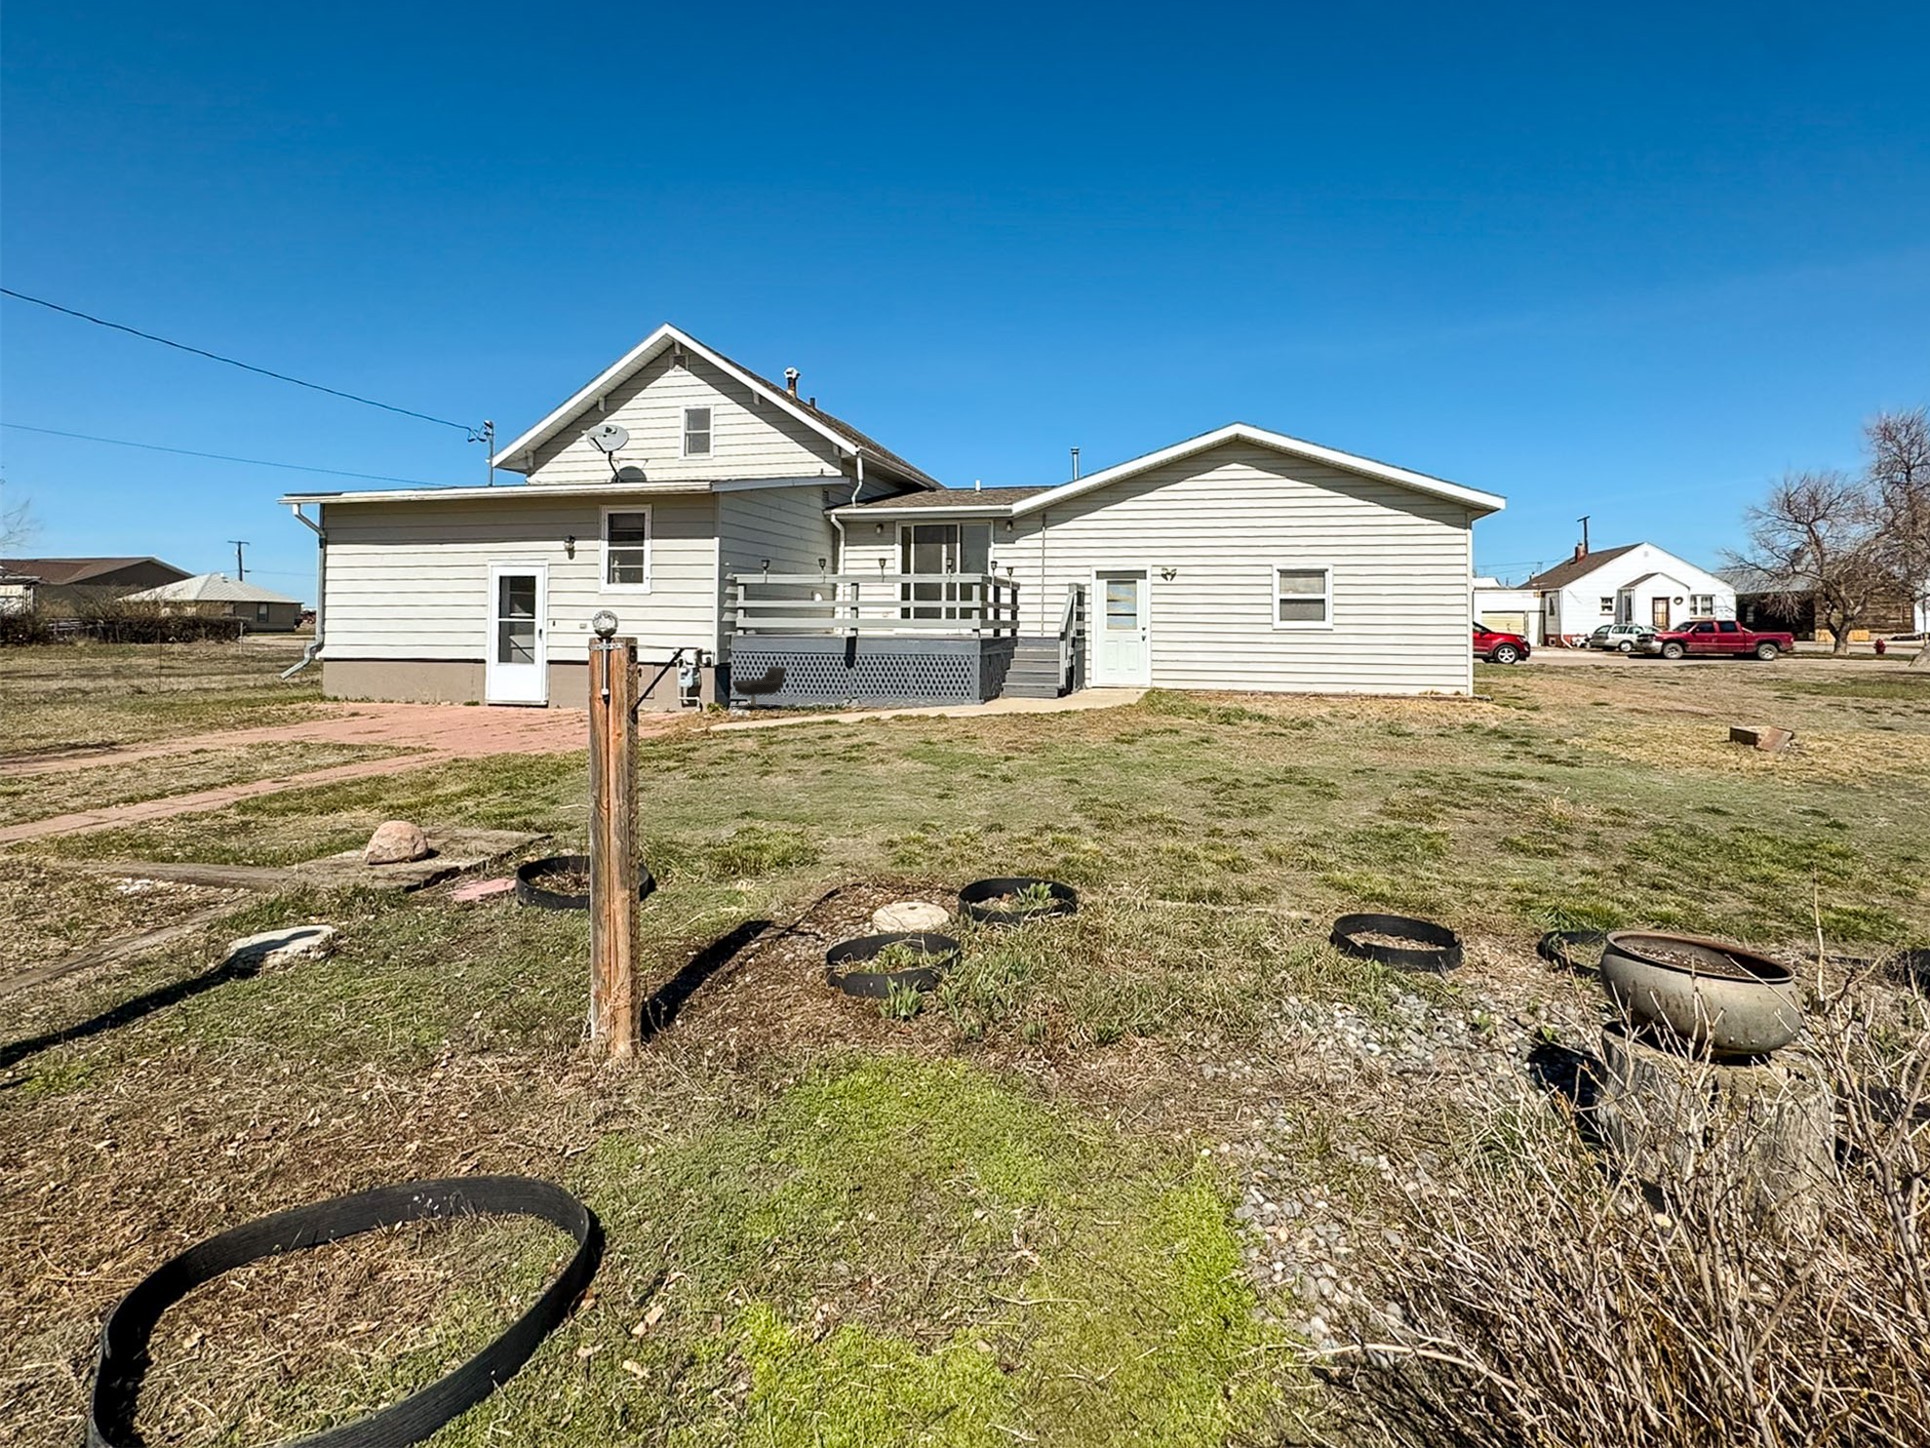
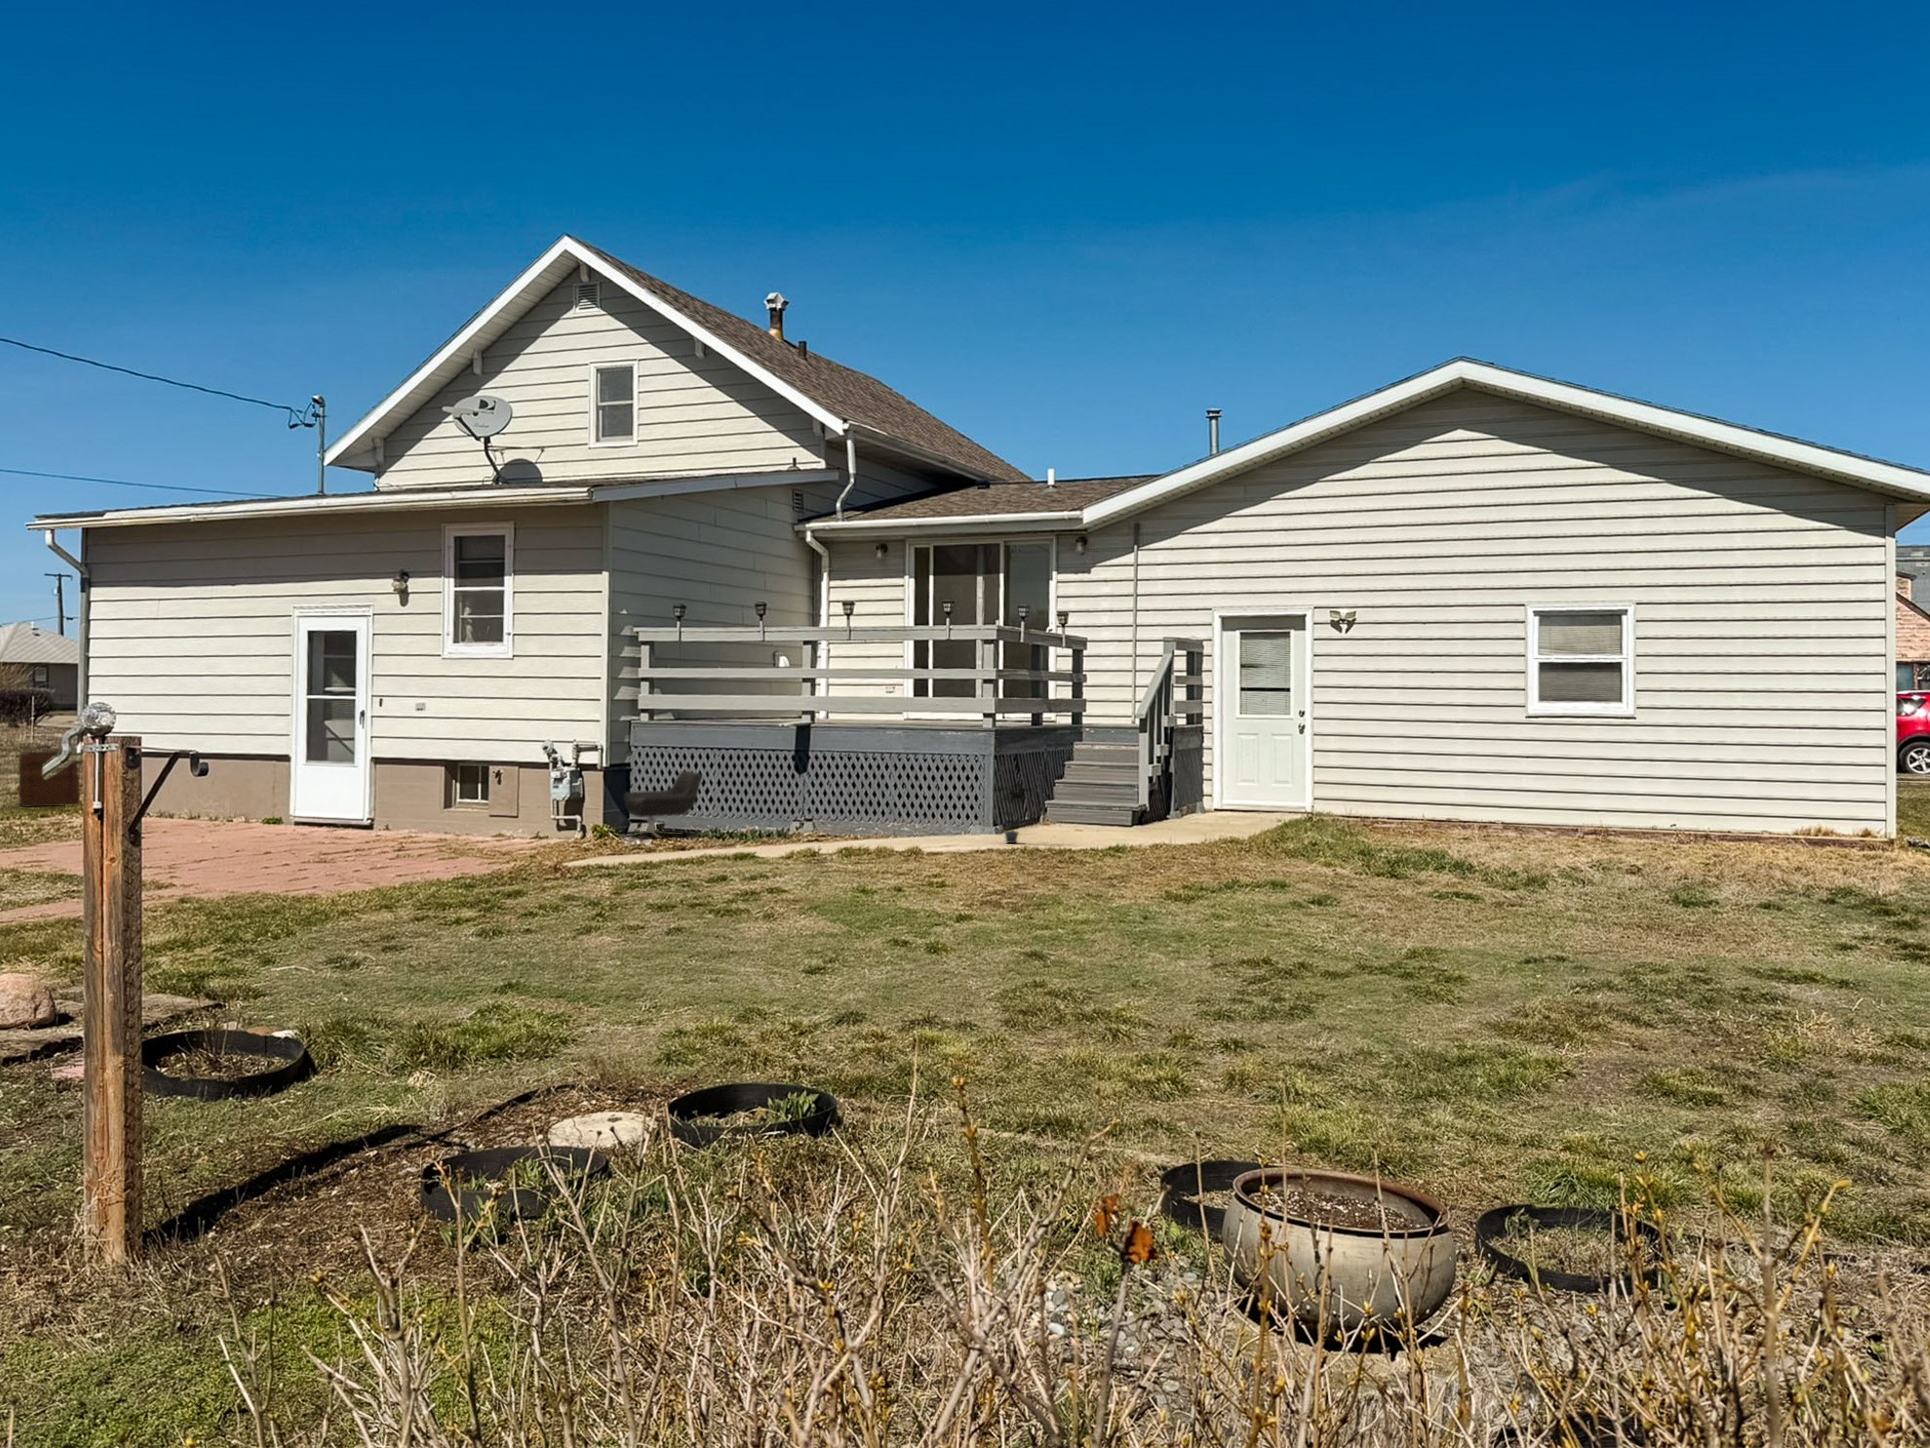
wooden crate: none [279,658,328,696] -> present [19,752,80,807]
potted plant: none [977,669,1002,708] -> present [998,783,1033,843]

